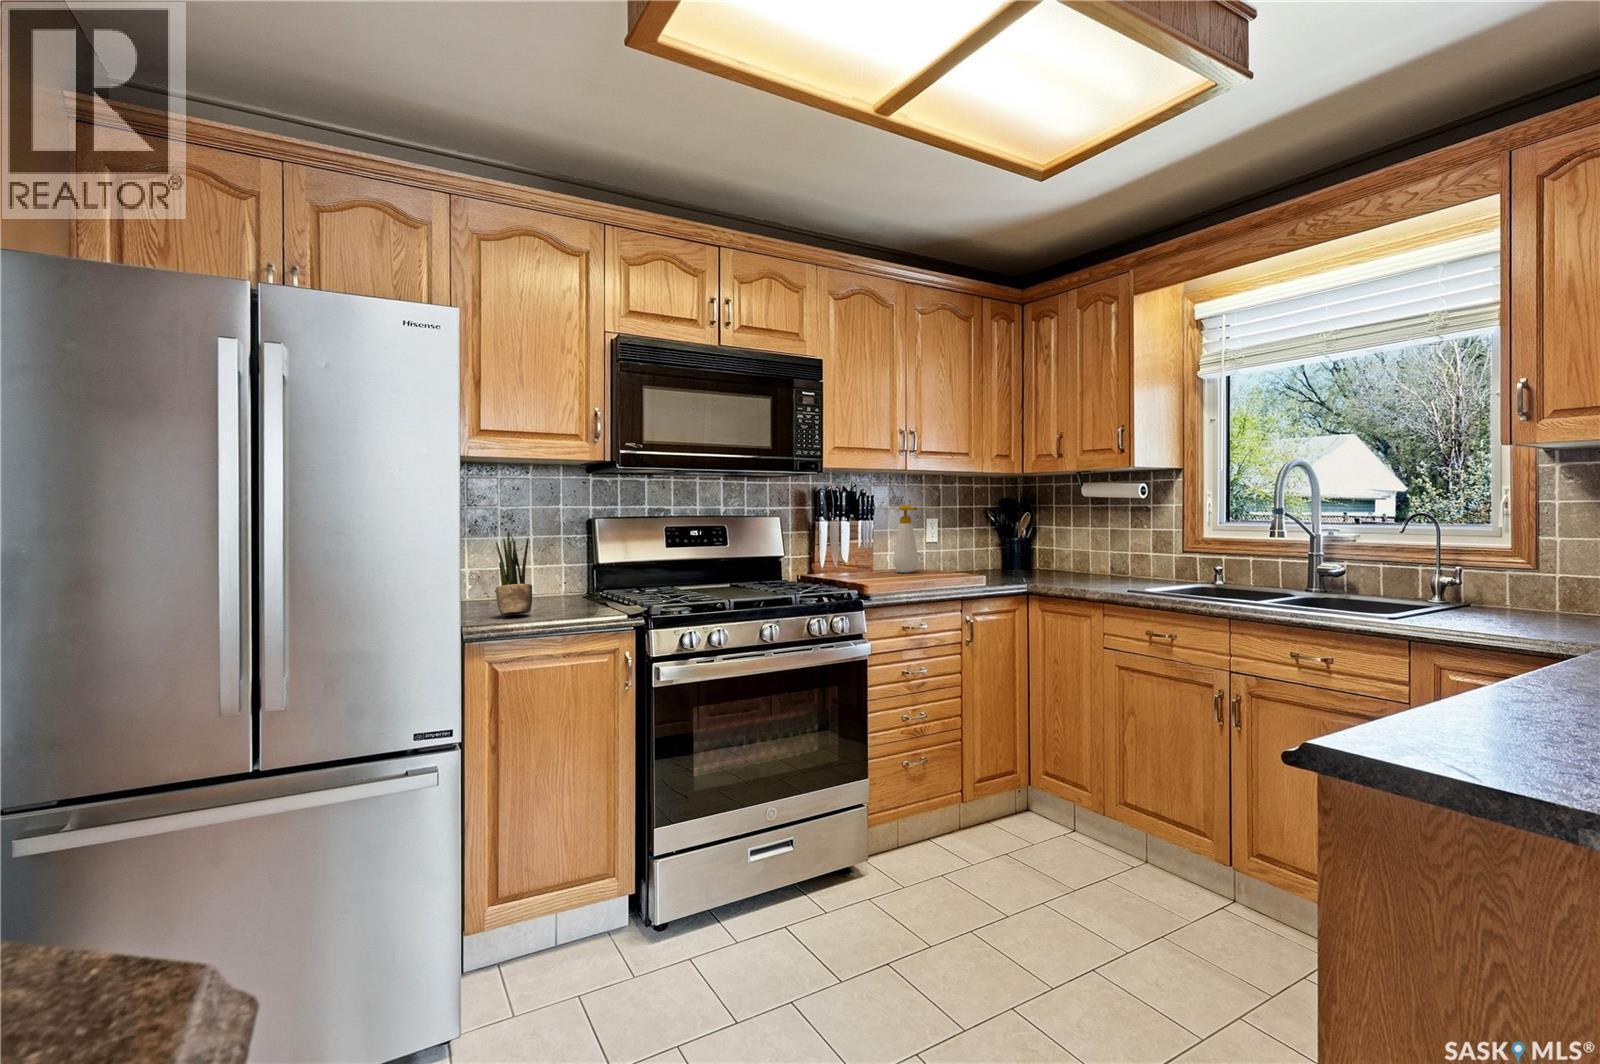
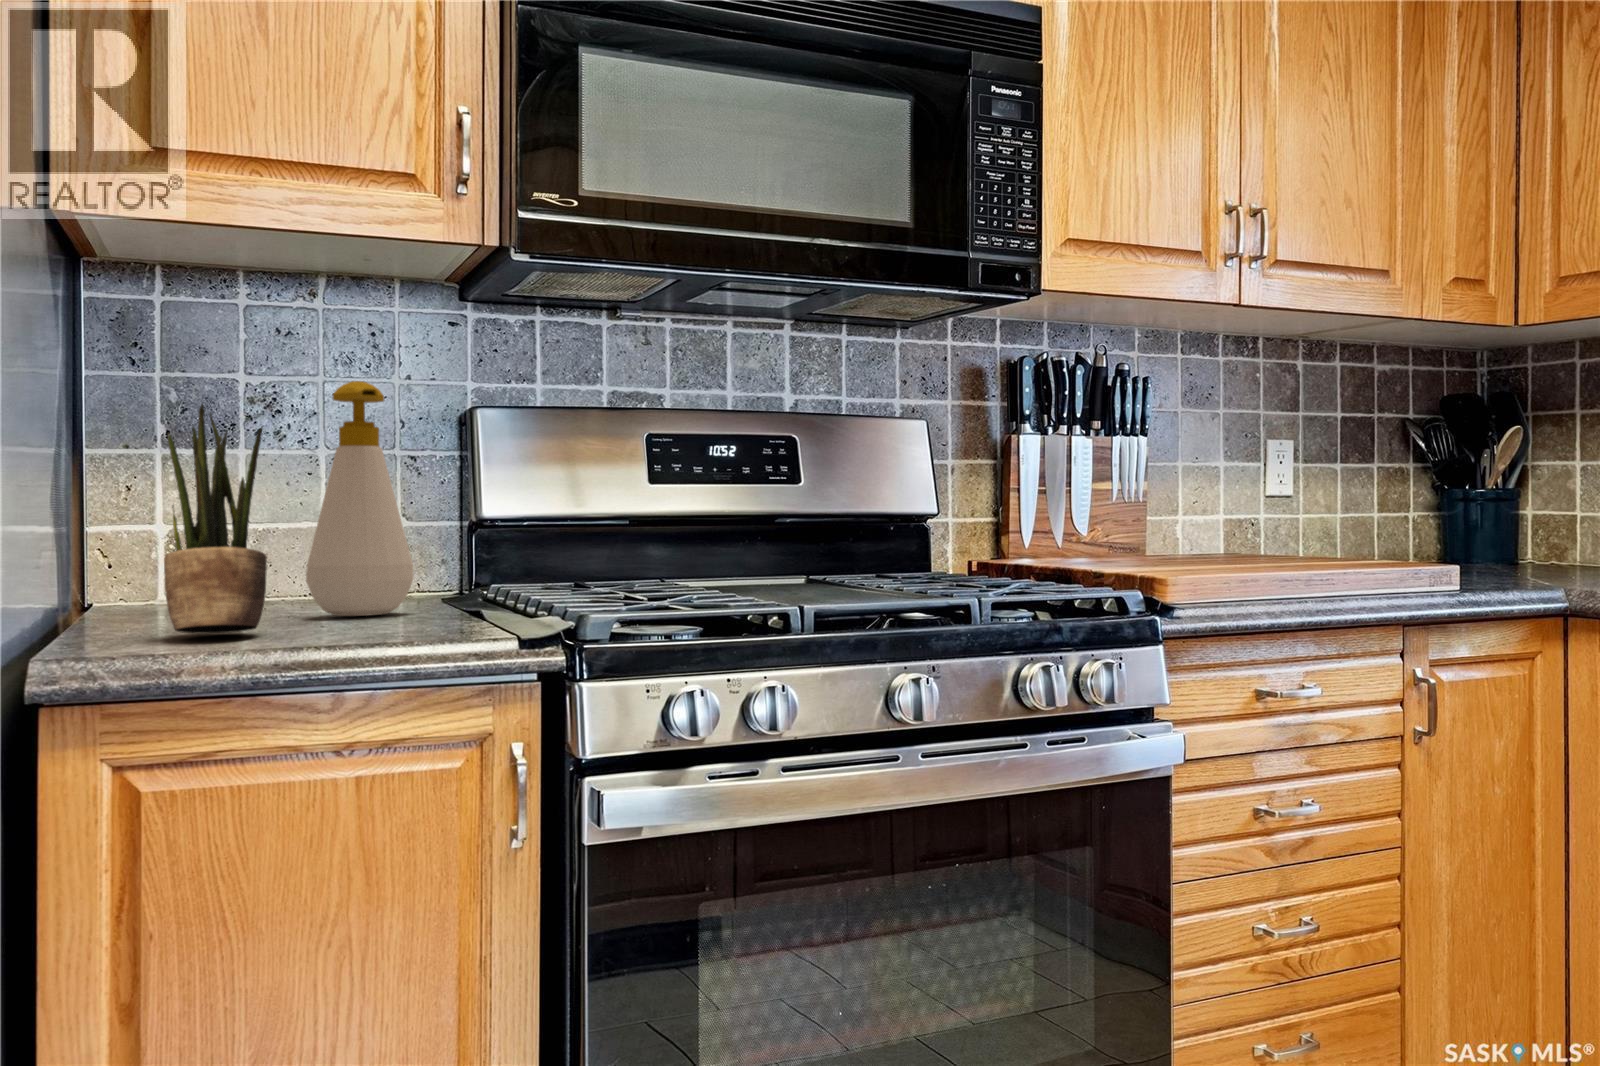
soap bottle: present [893,504,918,573] -> present [306,381,413,616]

